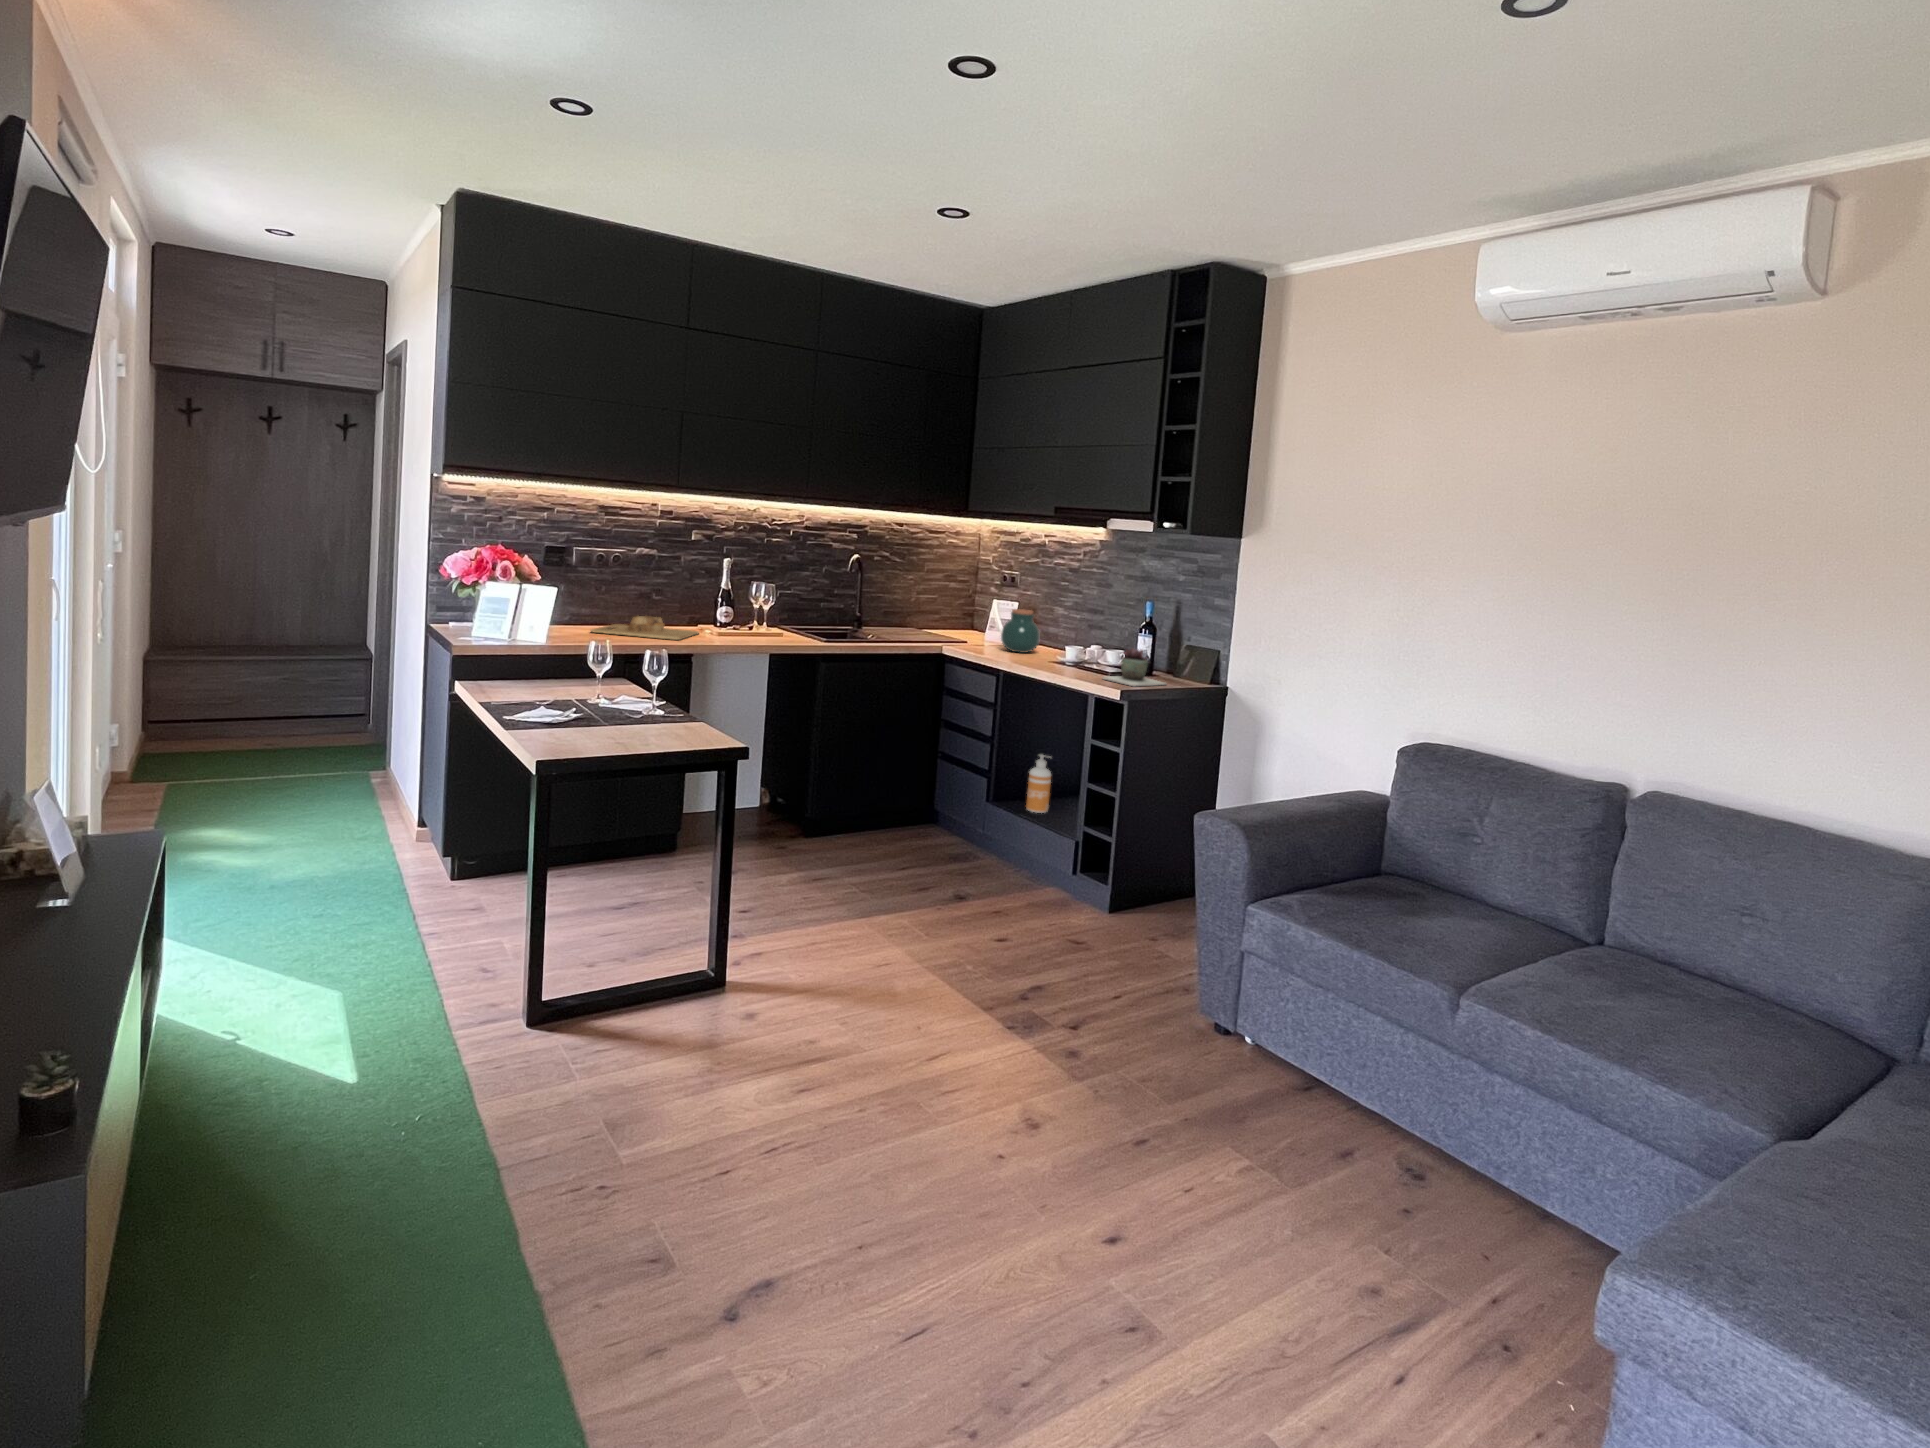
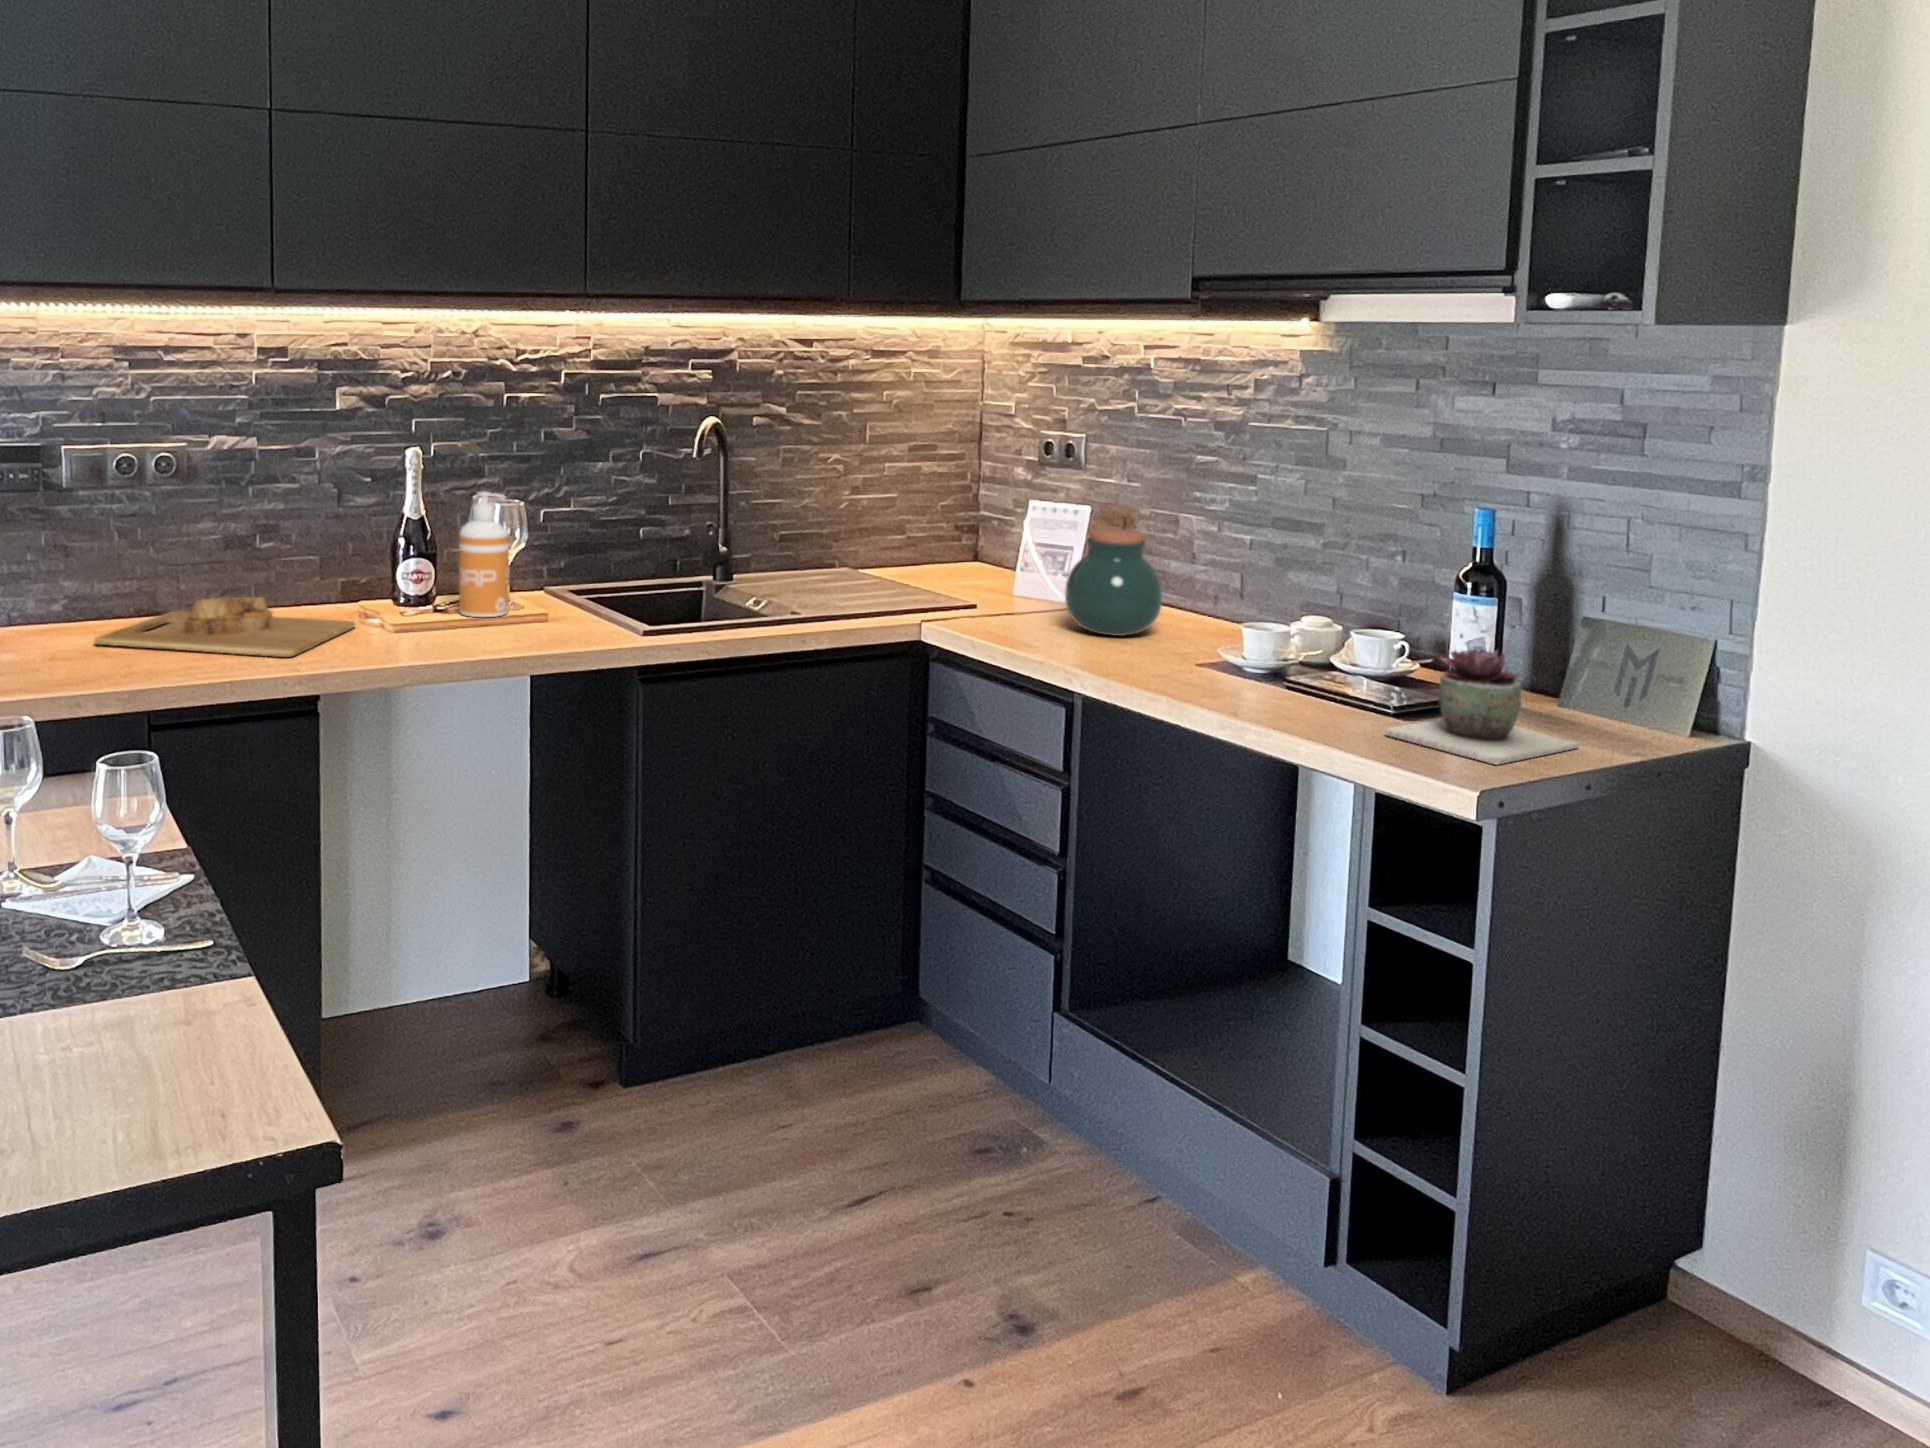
soap dispenser: present [1026,755,1051,813] -> present [459,491,509,617]

